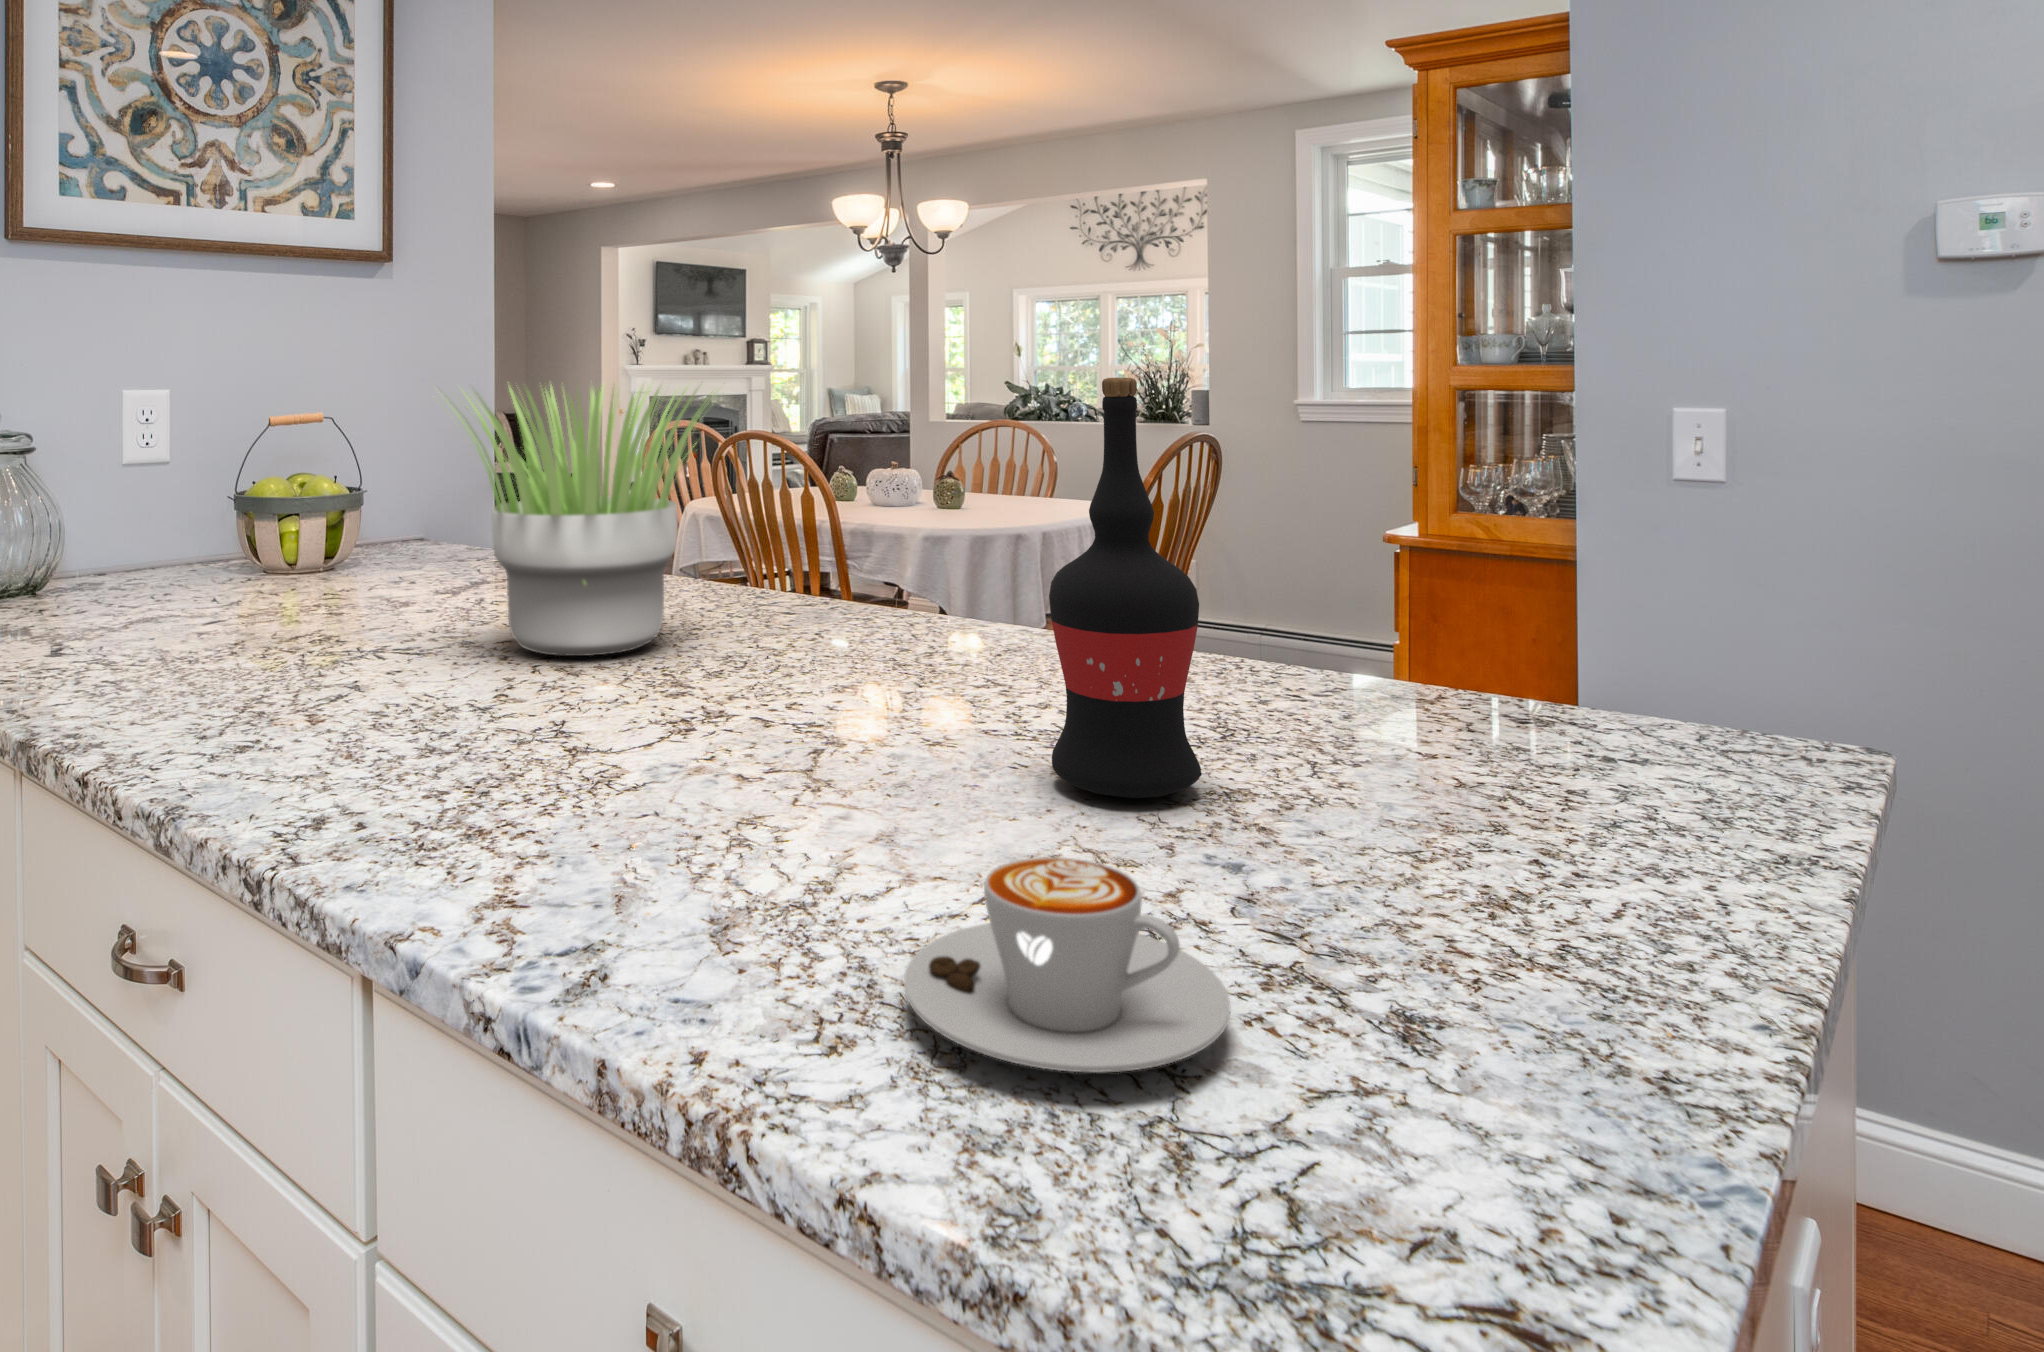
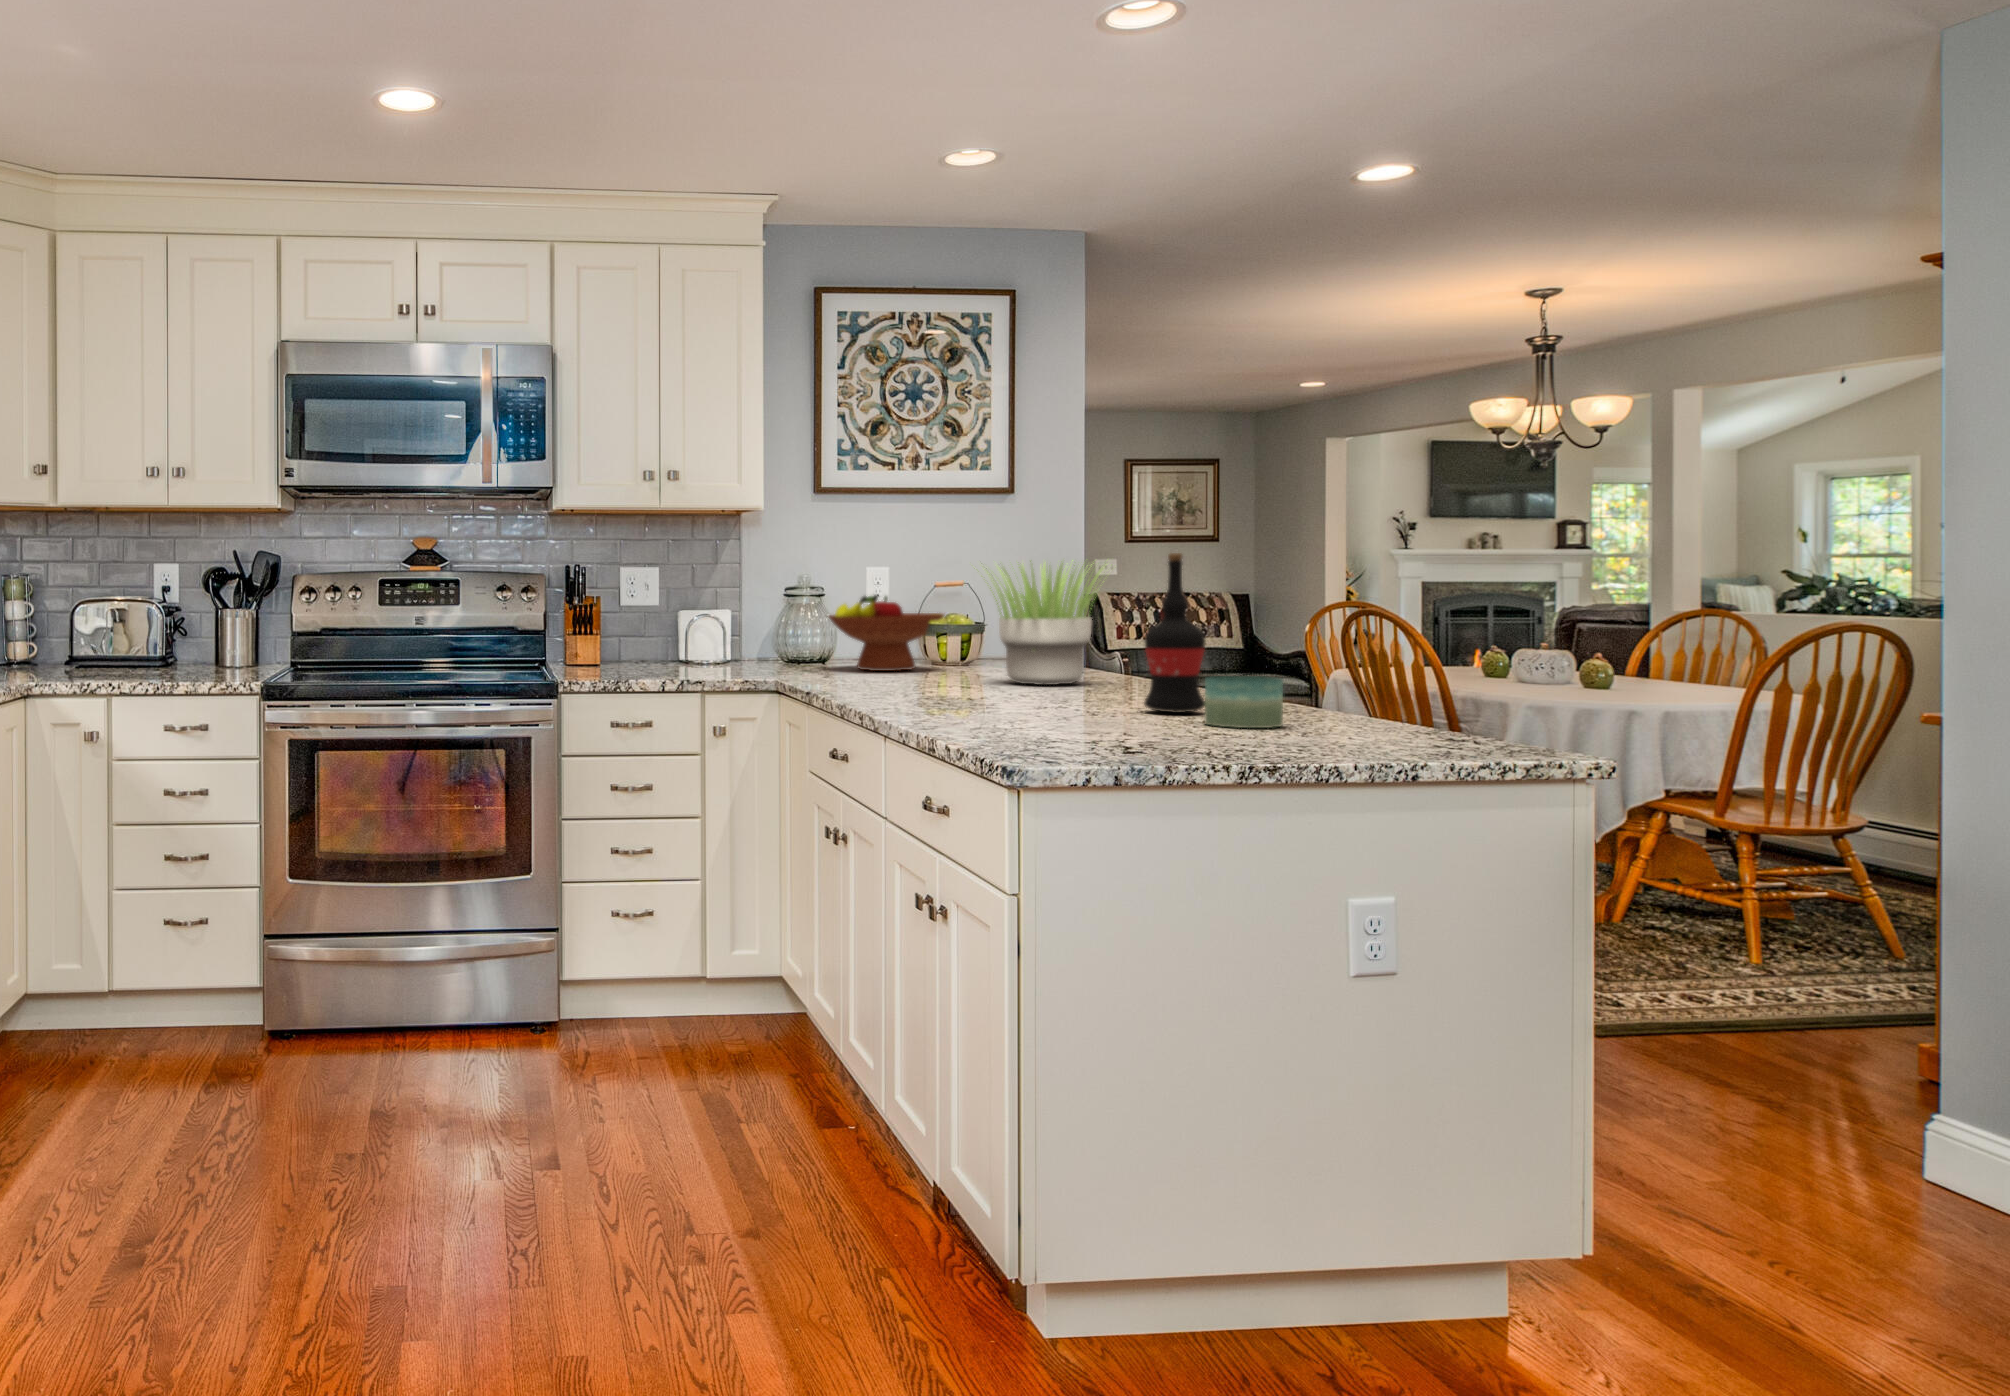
fruit bowl: none [51,454,323,624] -> present [827,595,944,671]
candle: none [1341,706,1558,894] -> present [1205,676,1283,728]
coffee cup: present [904,857,1231,1072] -> none [990,687,1080,726]

